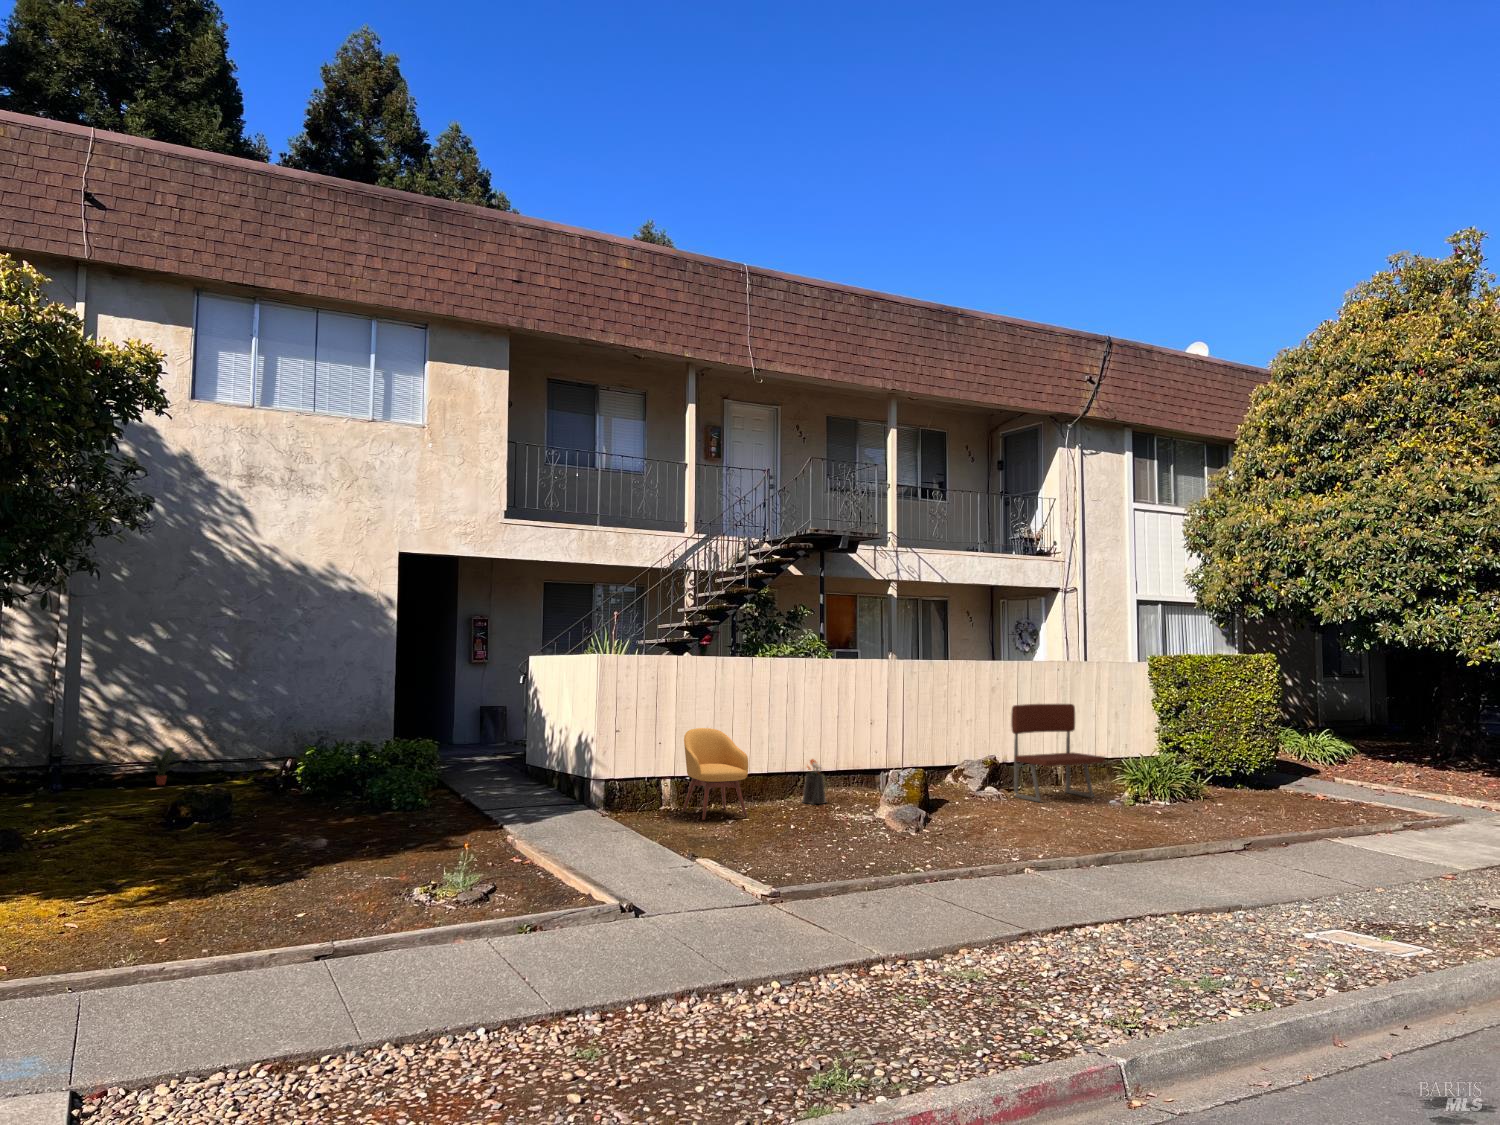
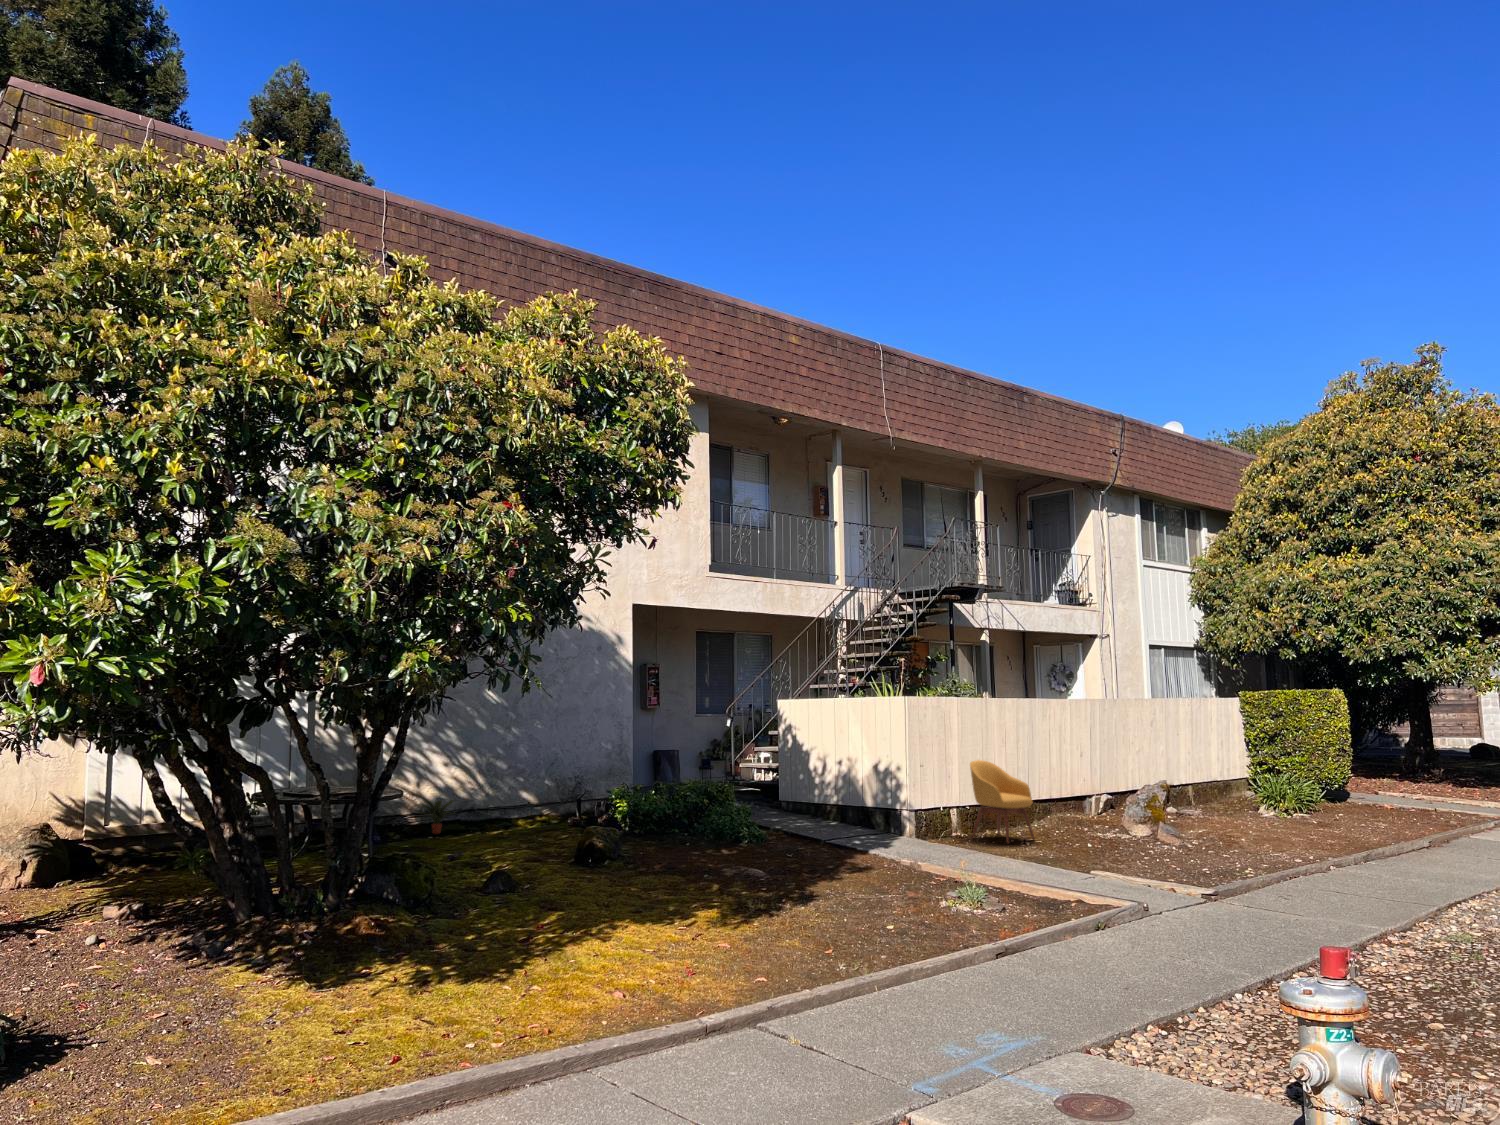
bench: present [1011,704,1105,802] -> none [1168,735,1243,822]
watering can: present [802,759,826,804] -> none [1044,787,1067,828]

